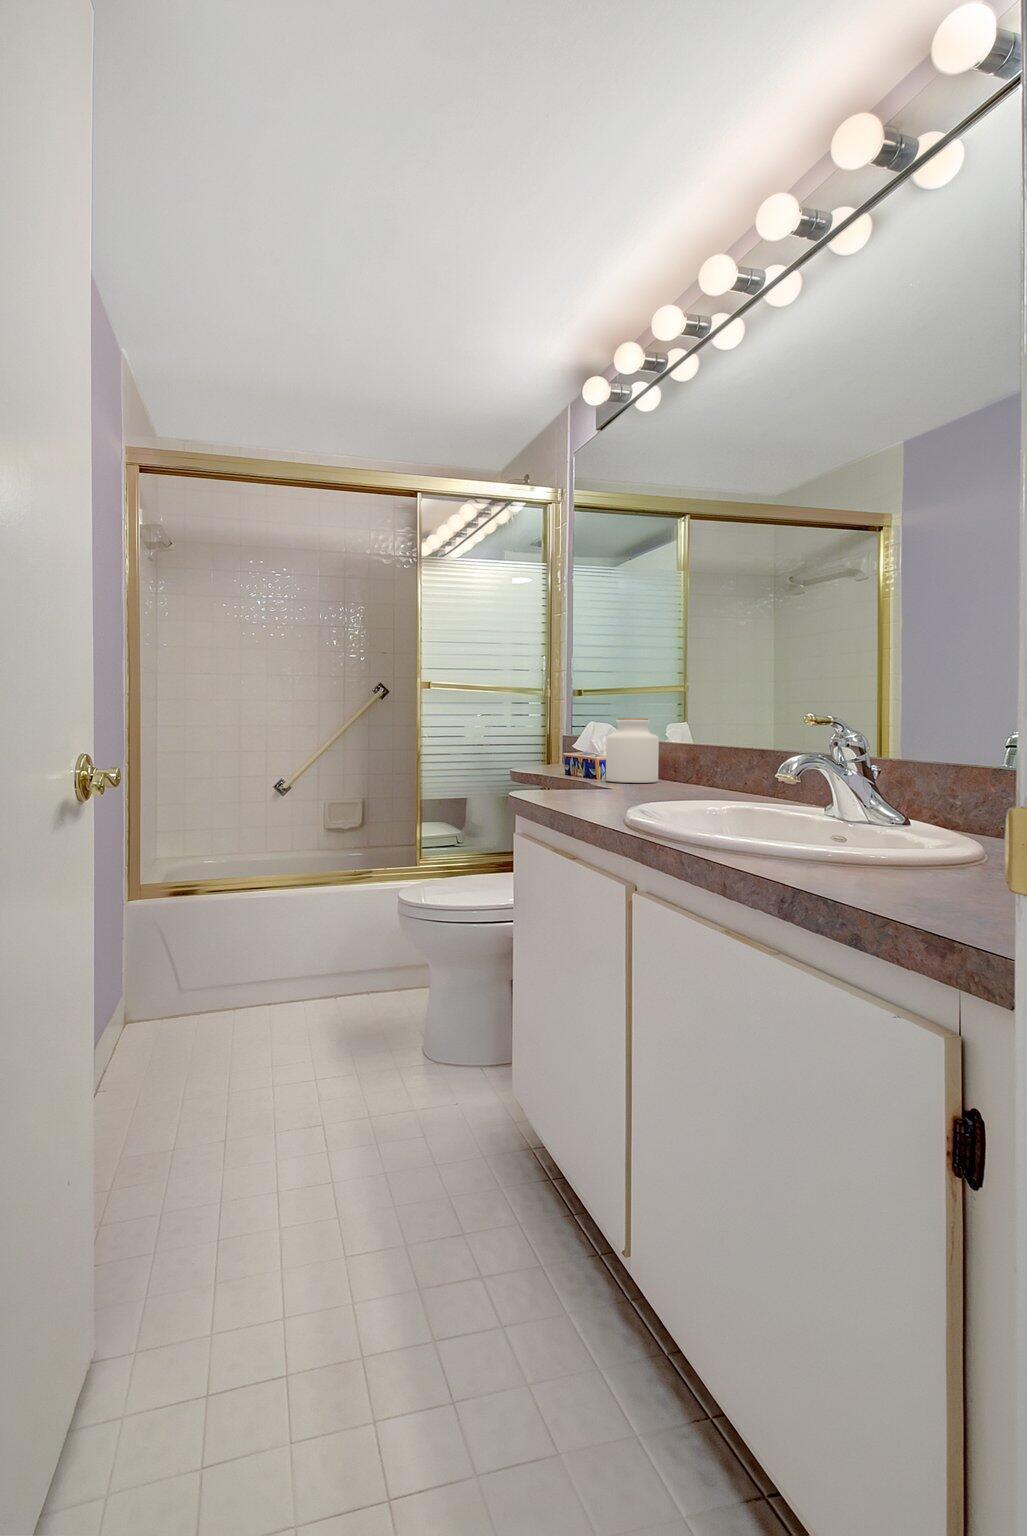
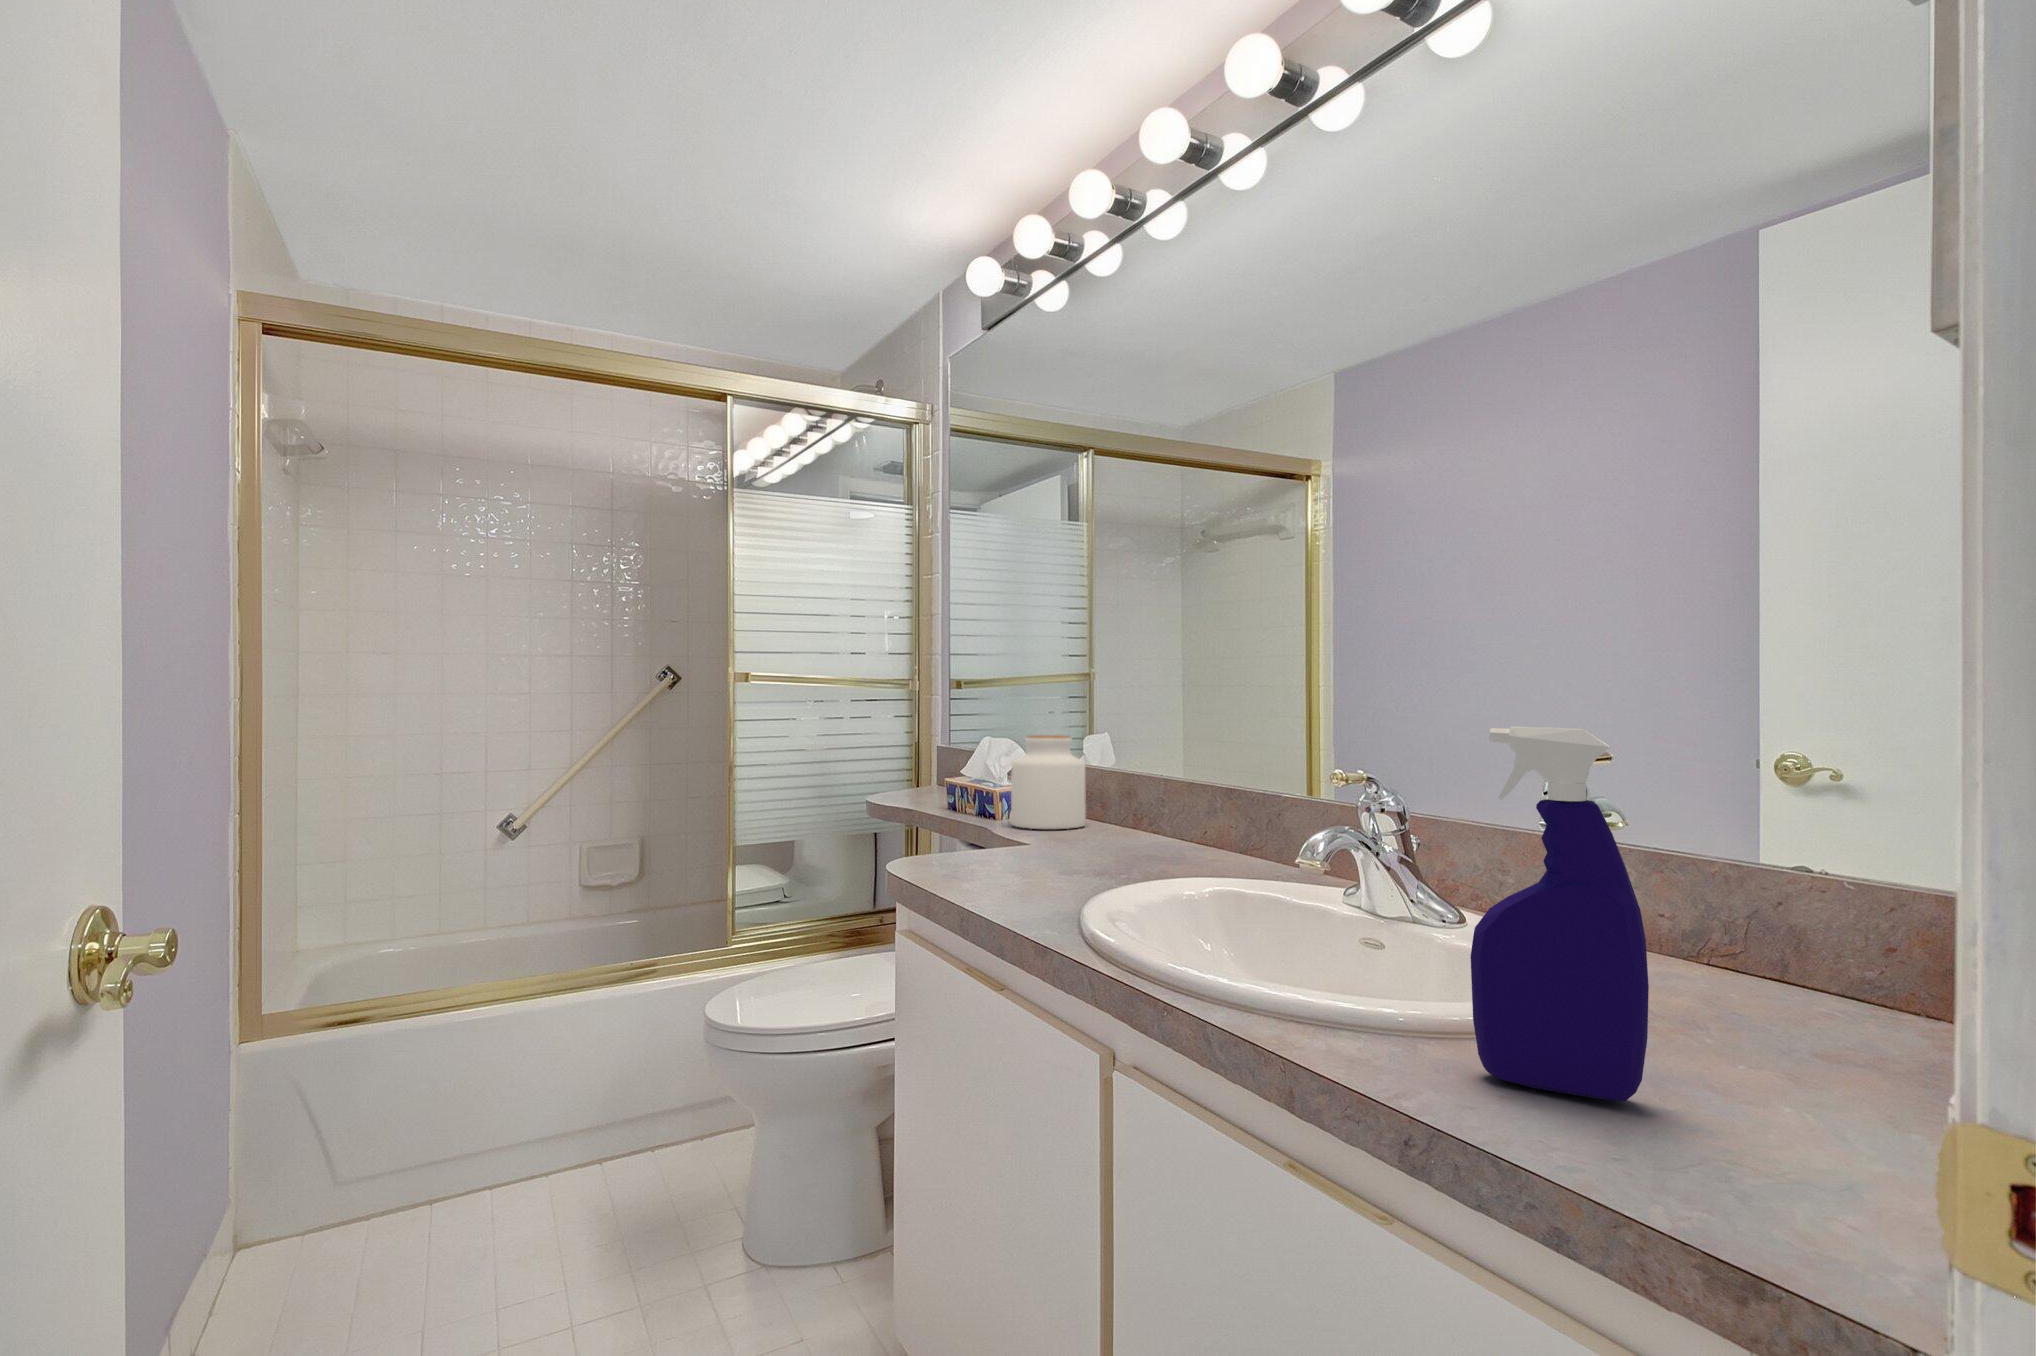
spray bottle: none [860,647,977,894] -> present [1471,726,1649,1101]

